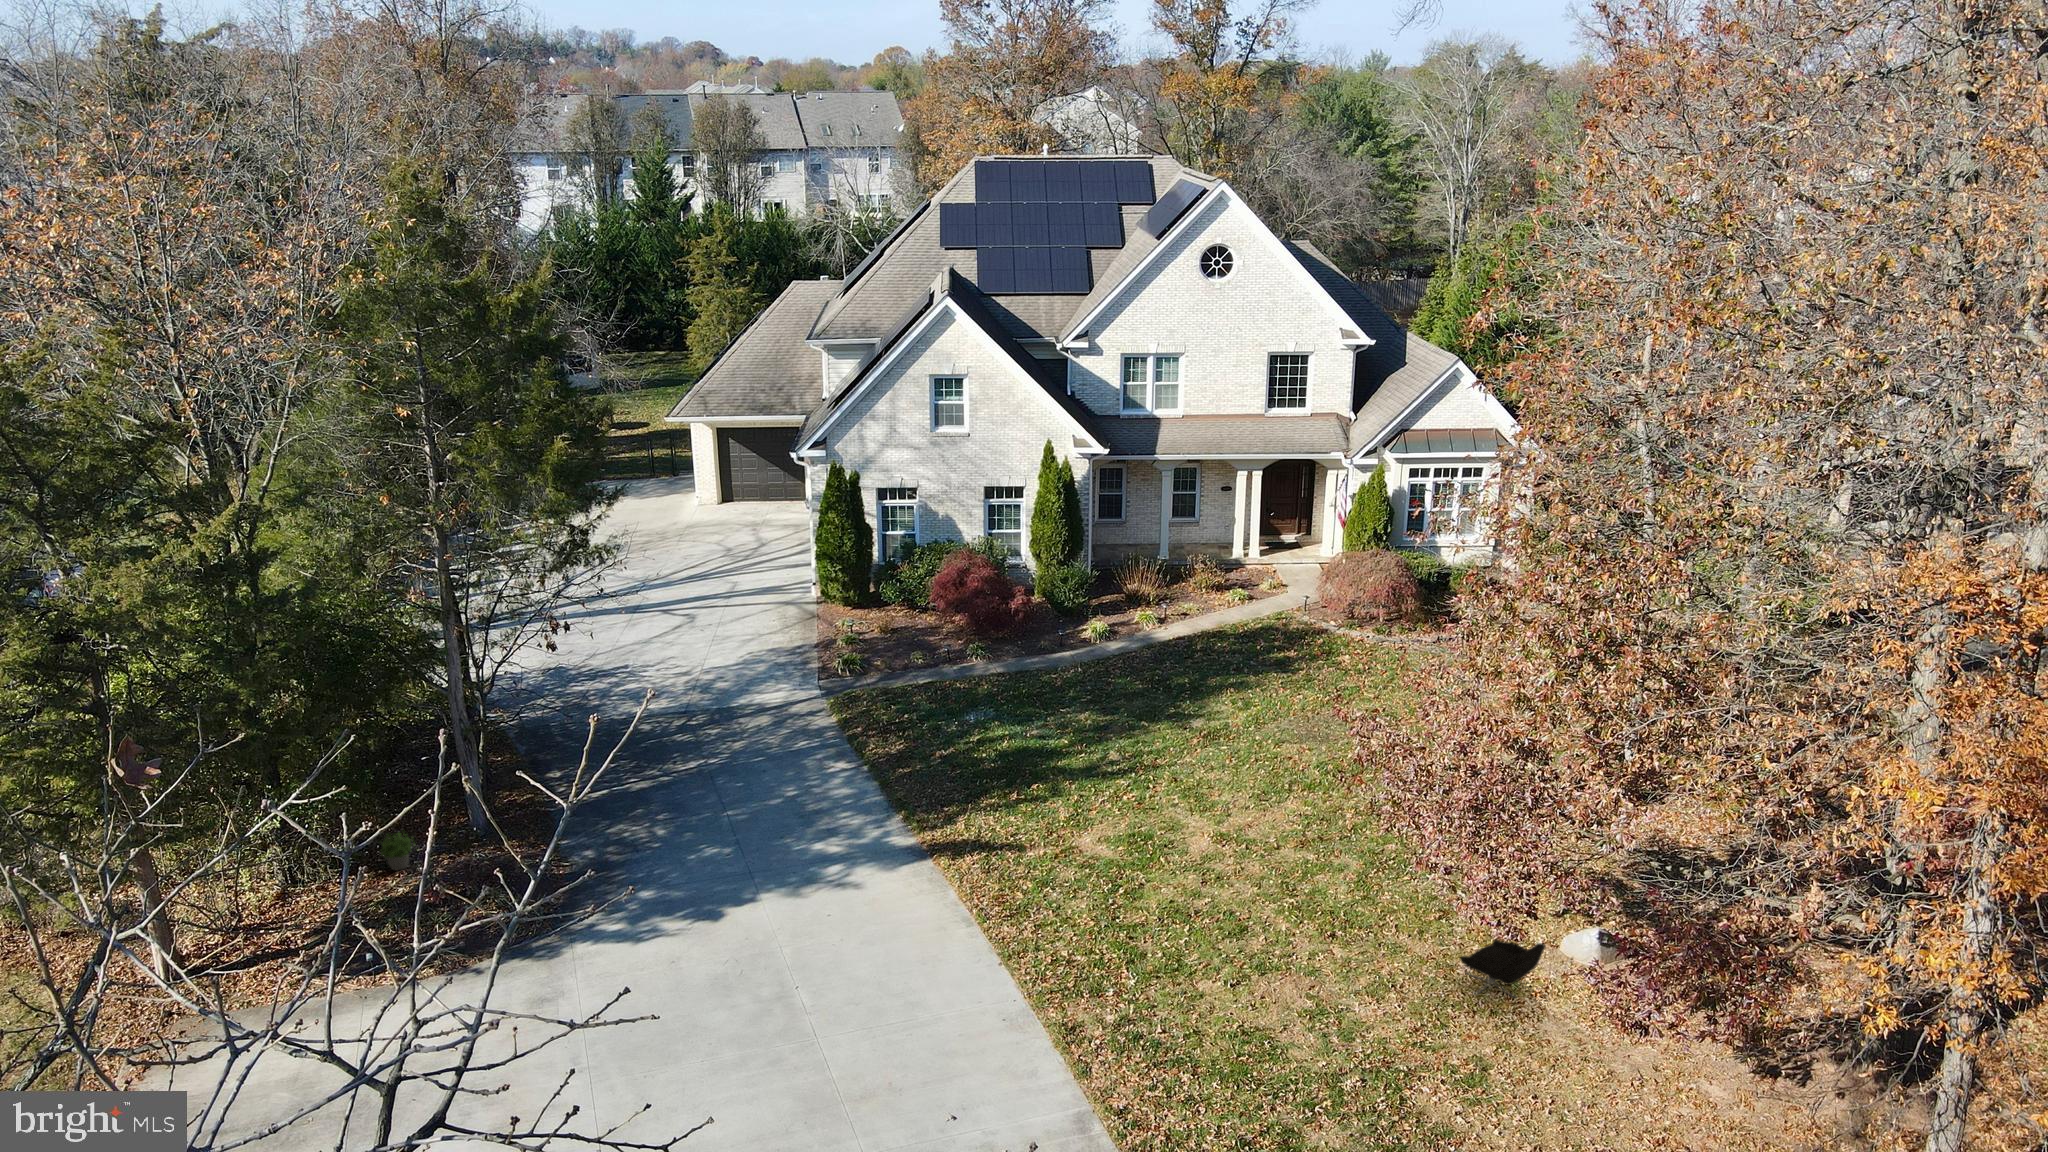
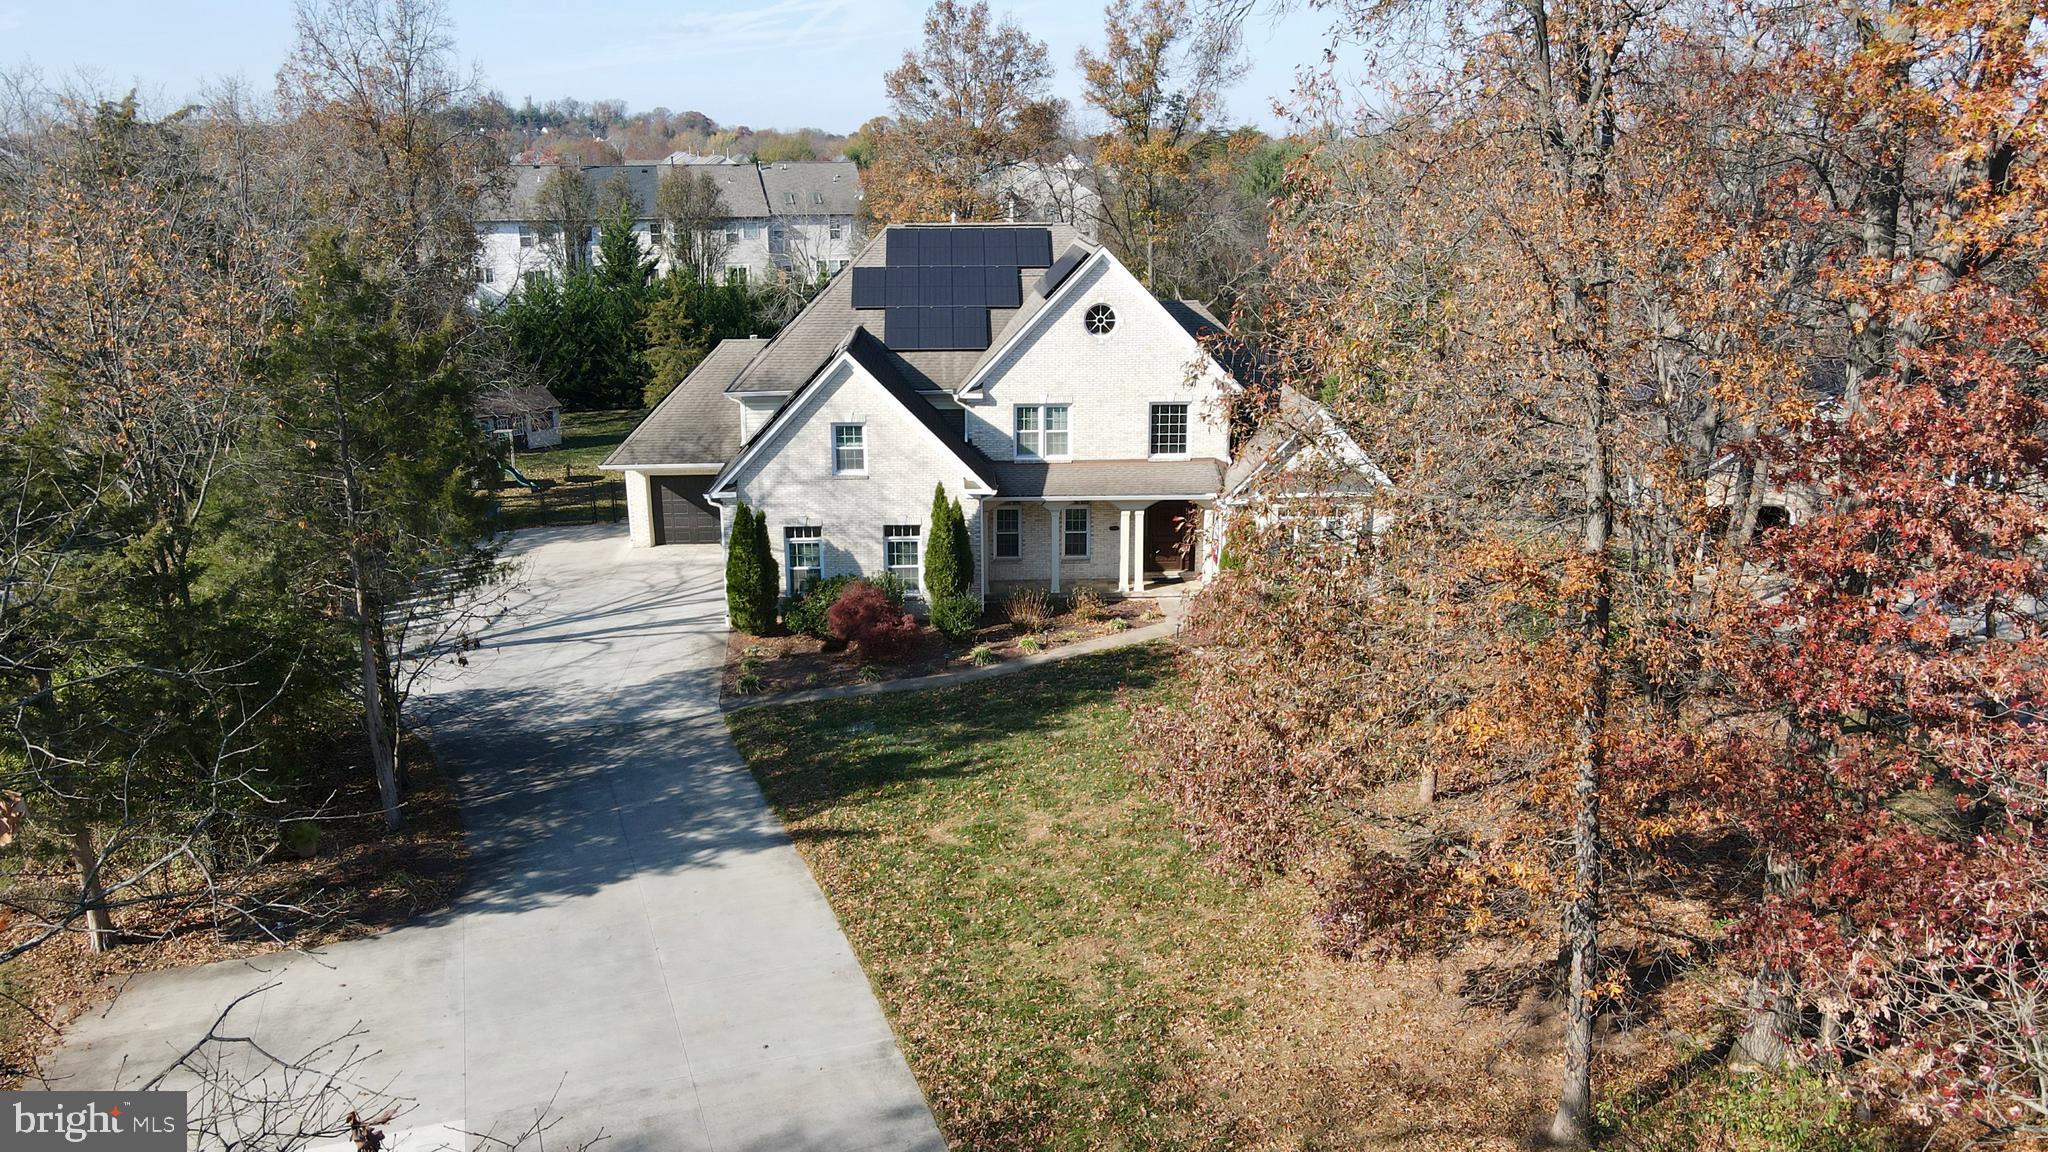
lounge chair: present [1460,939,1545,998] -> present [820,632,852,662]

